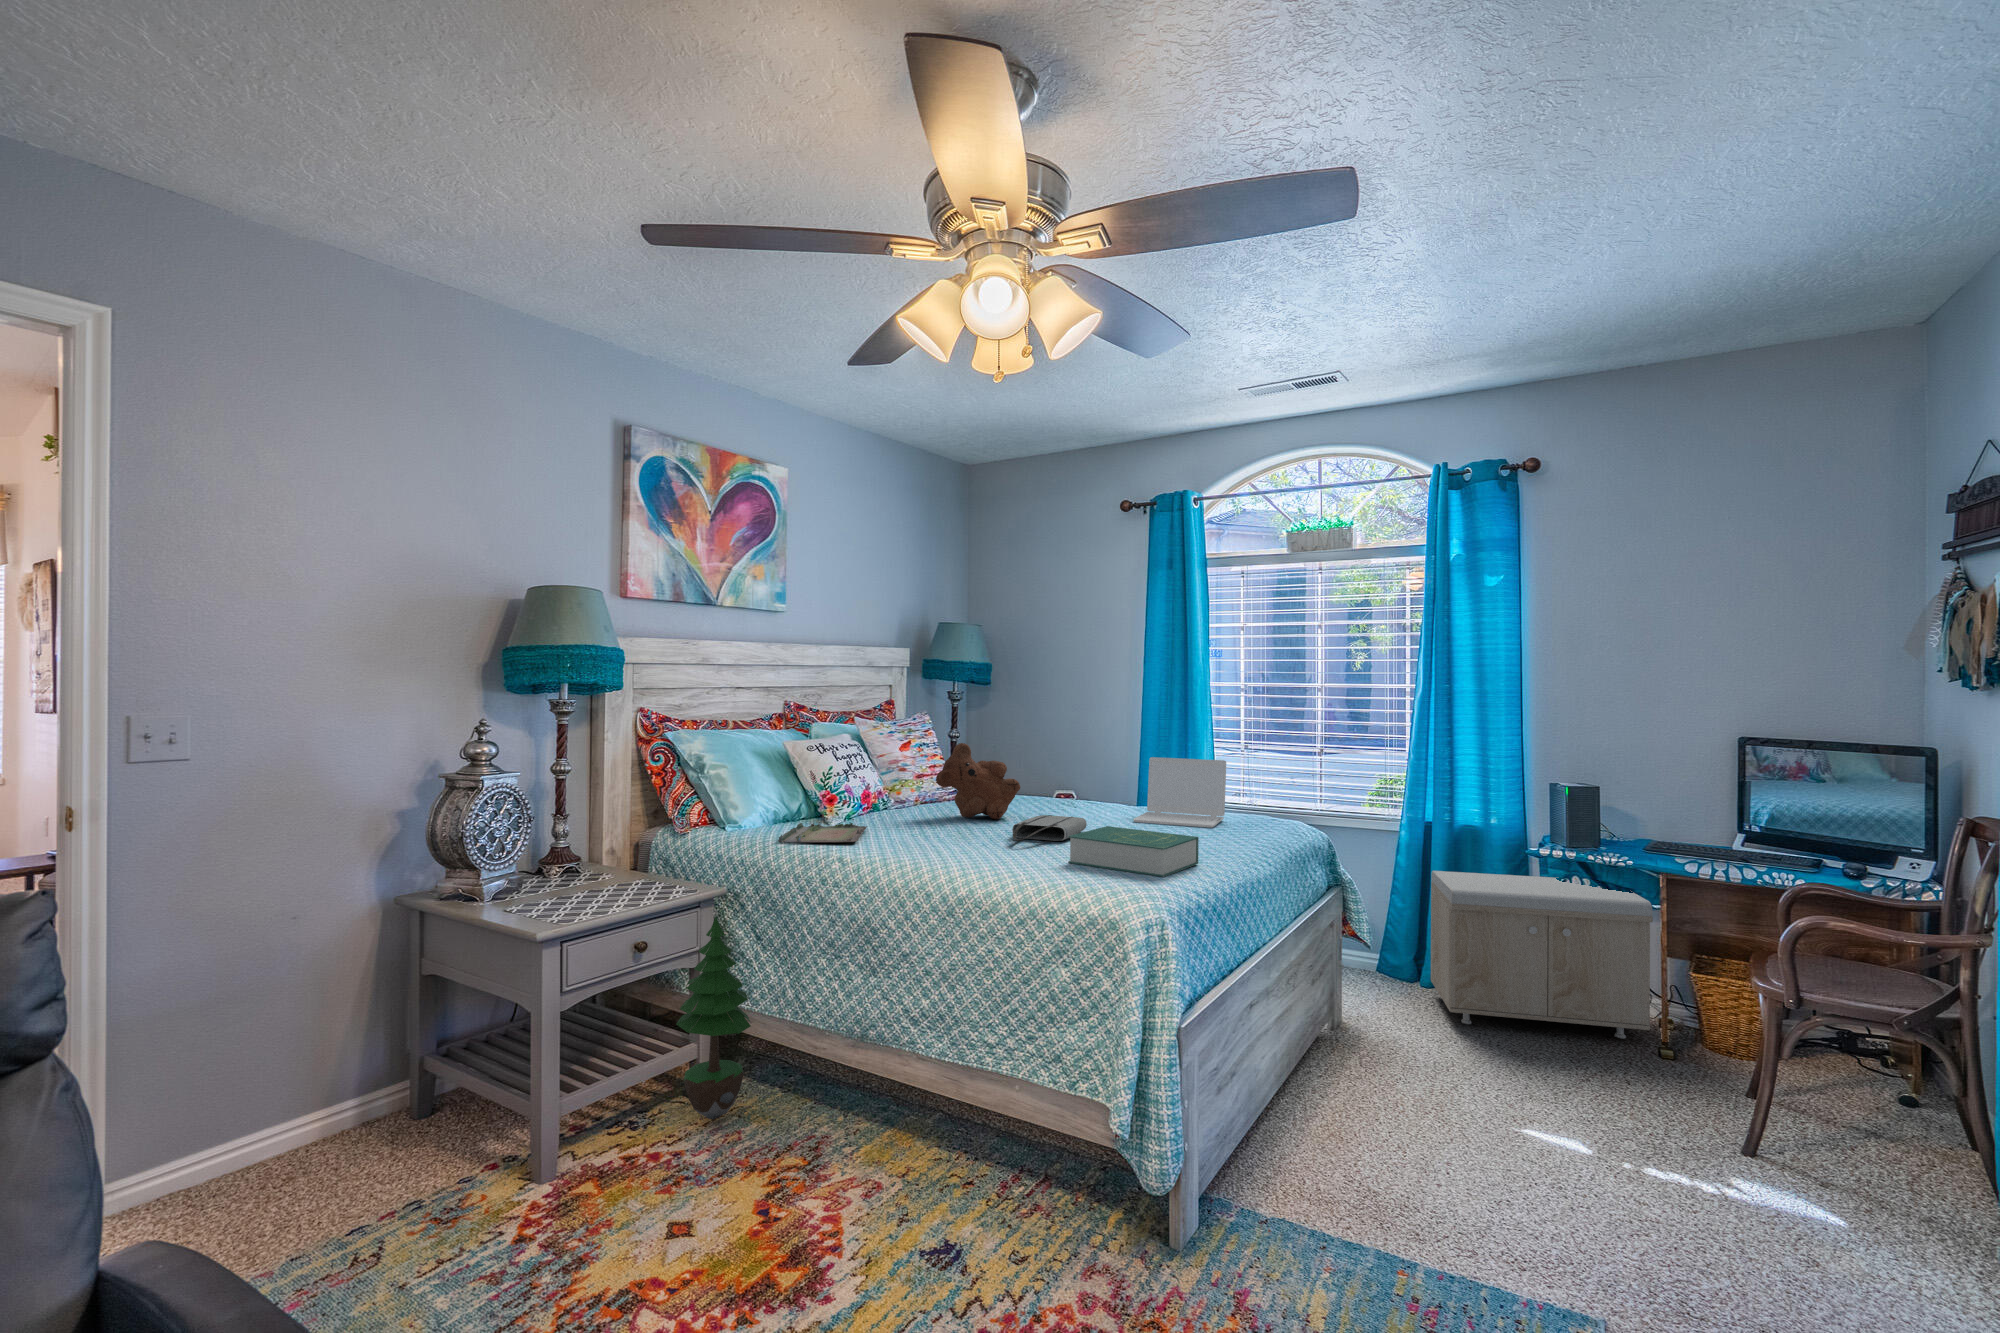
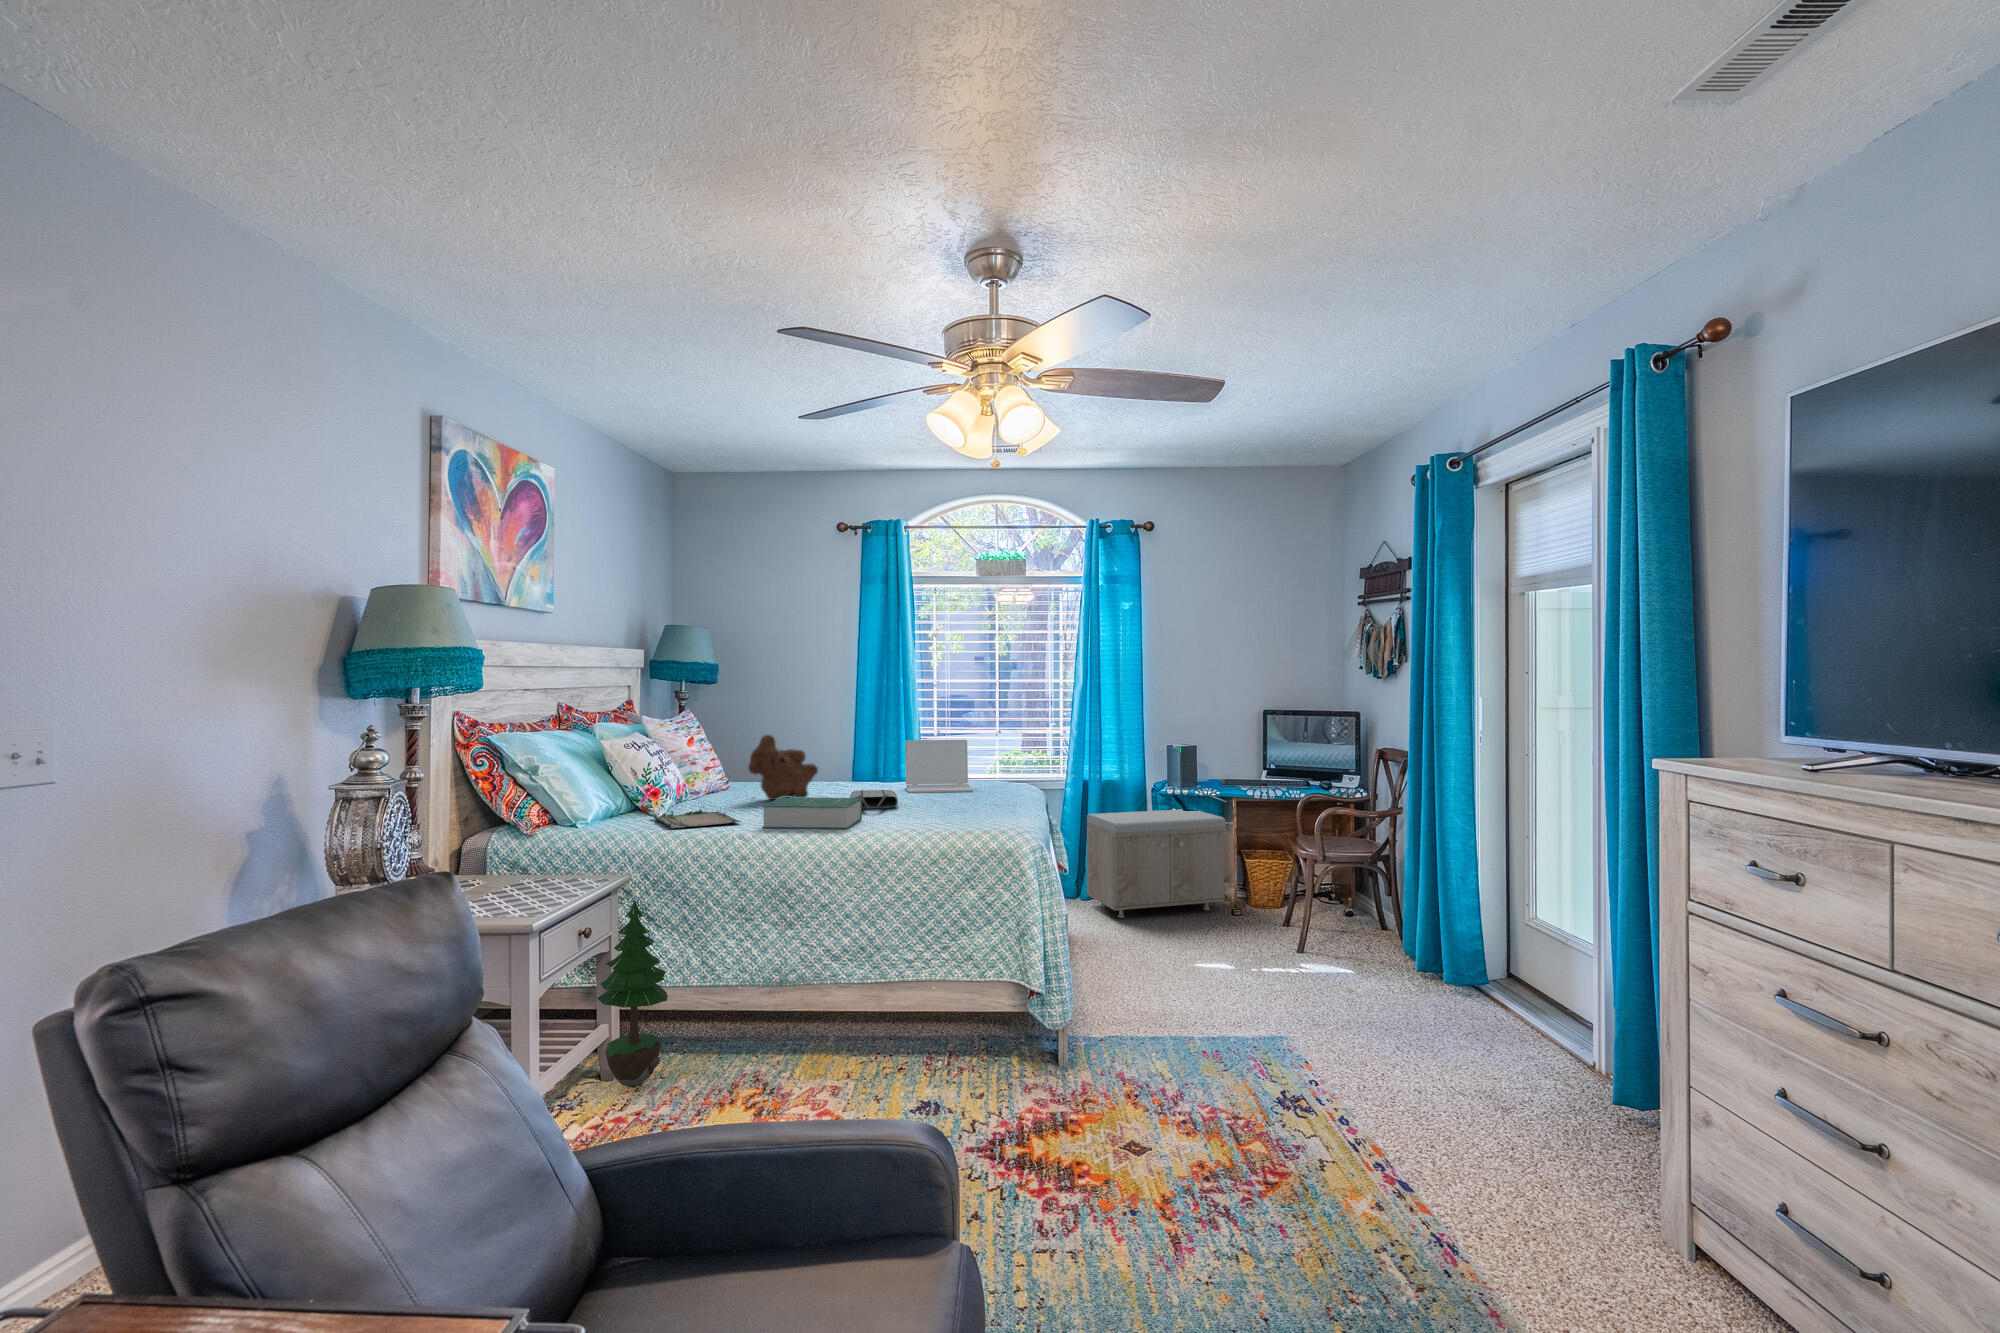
book: present [1068,826,1199,877] -> present [762,797,862,829]

